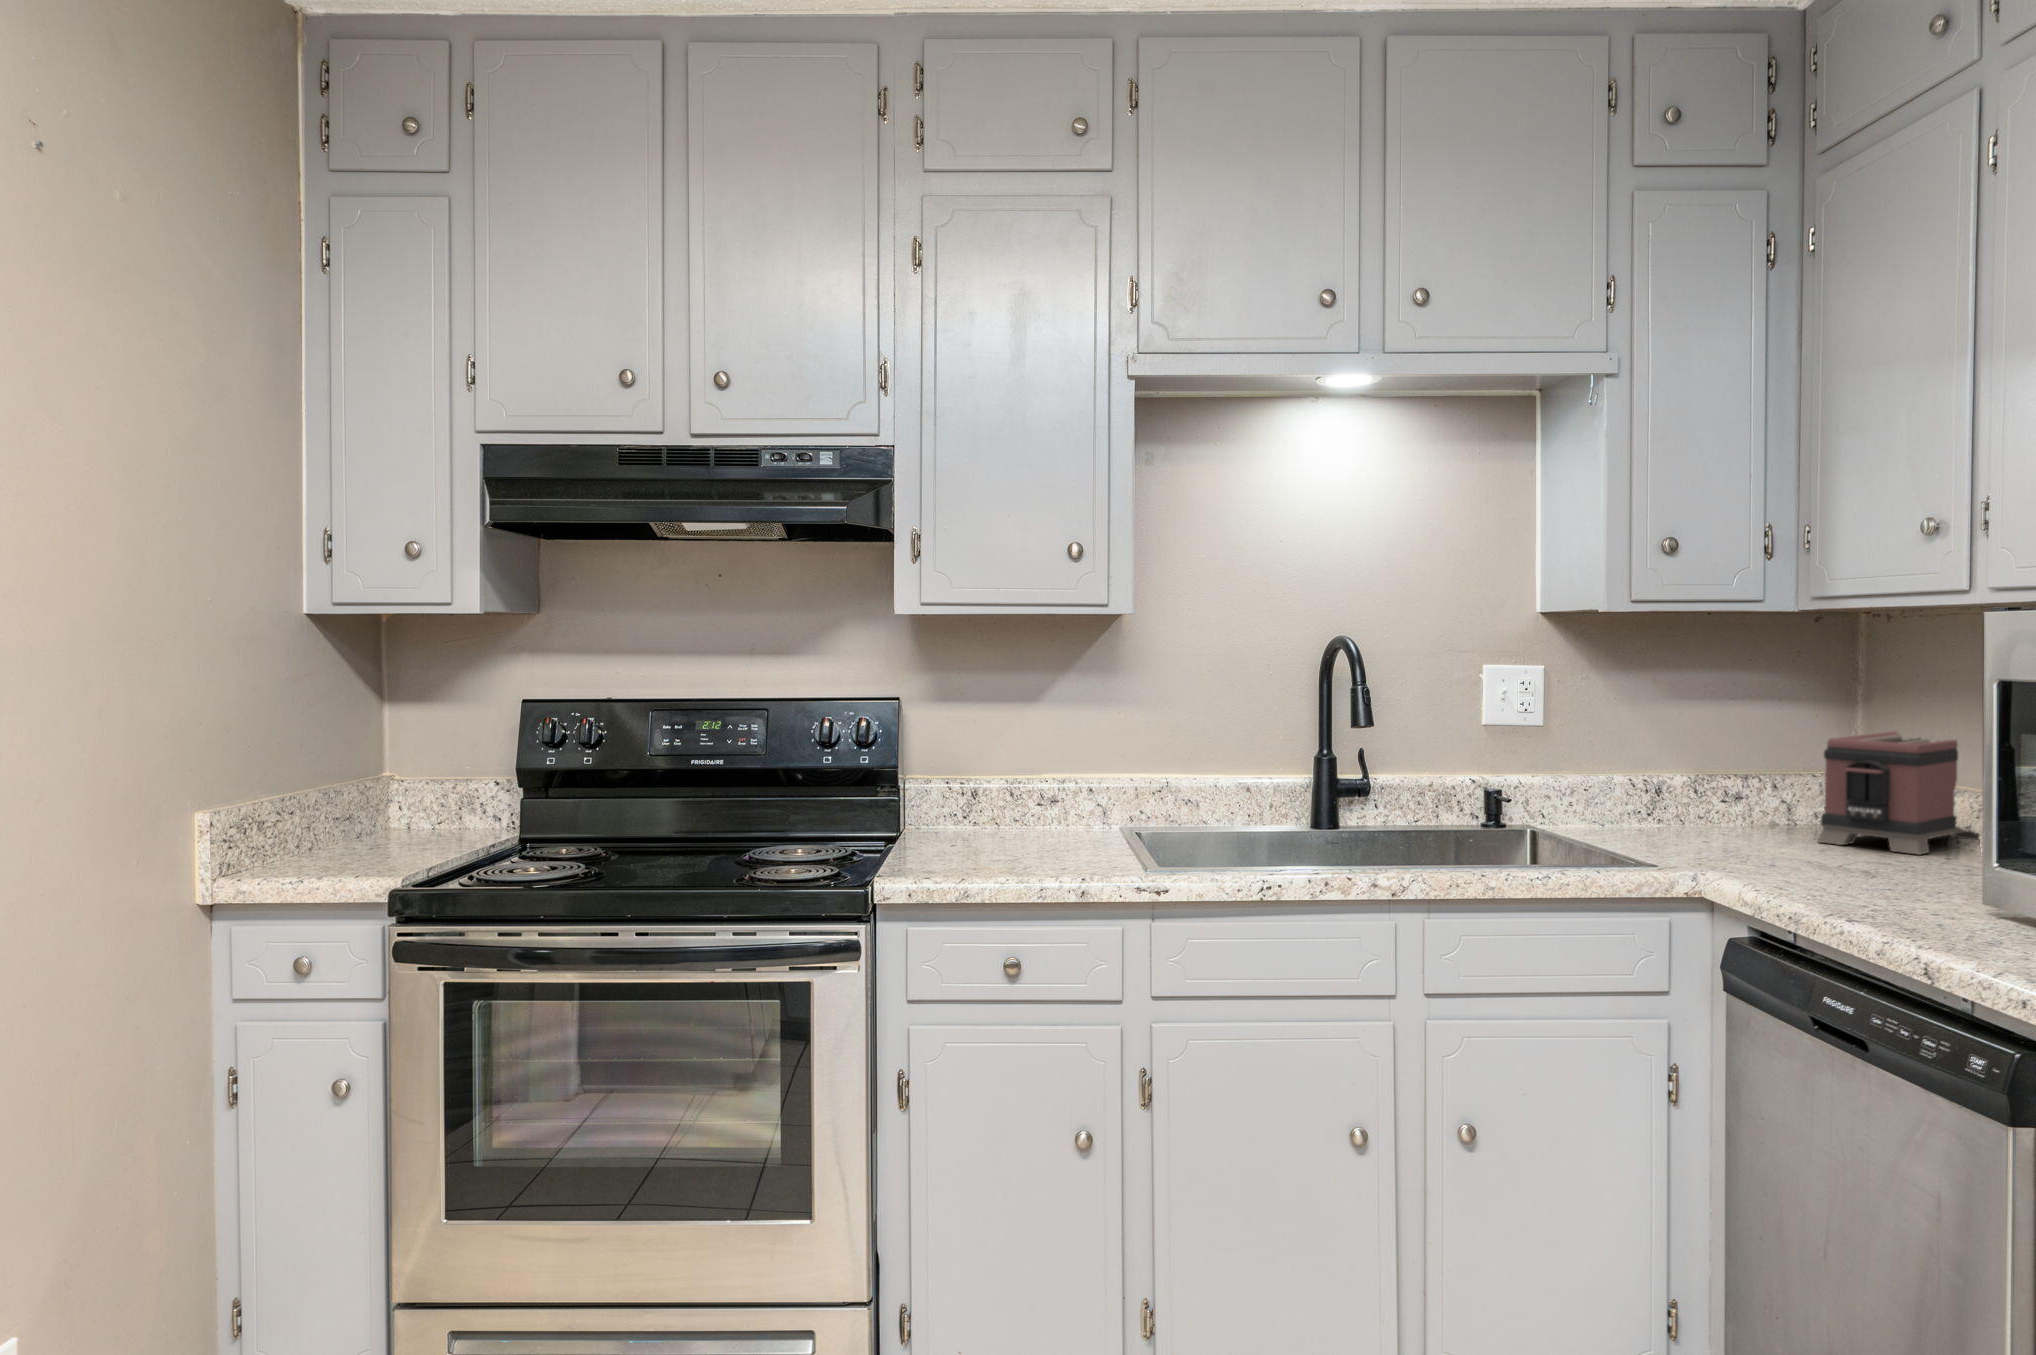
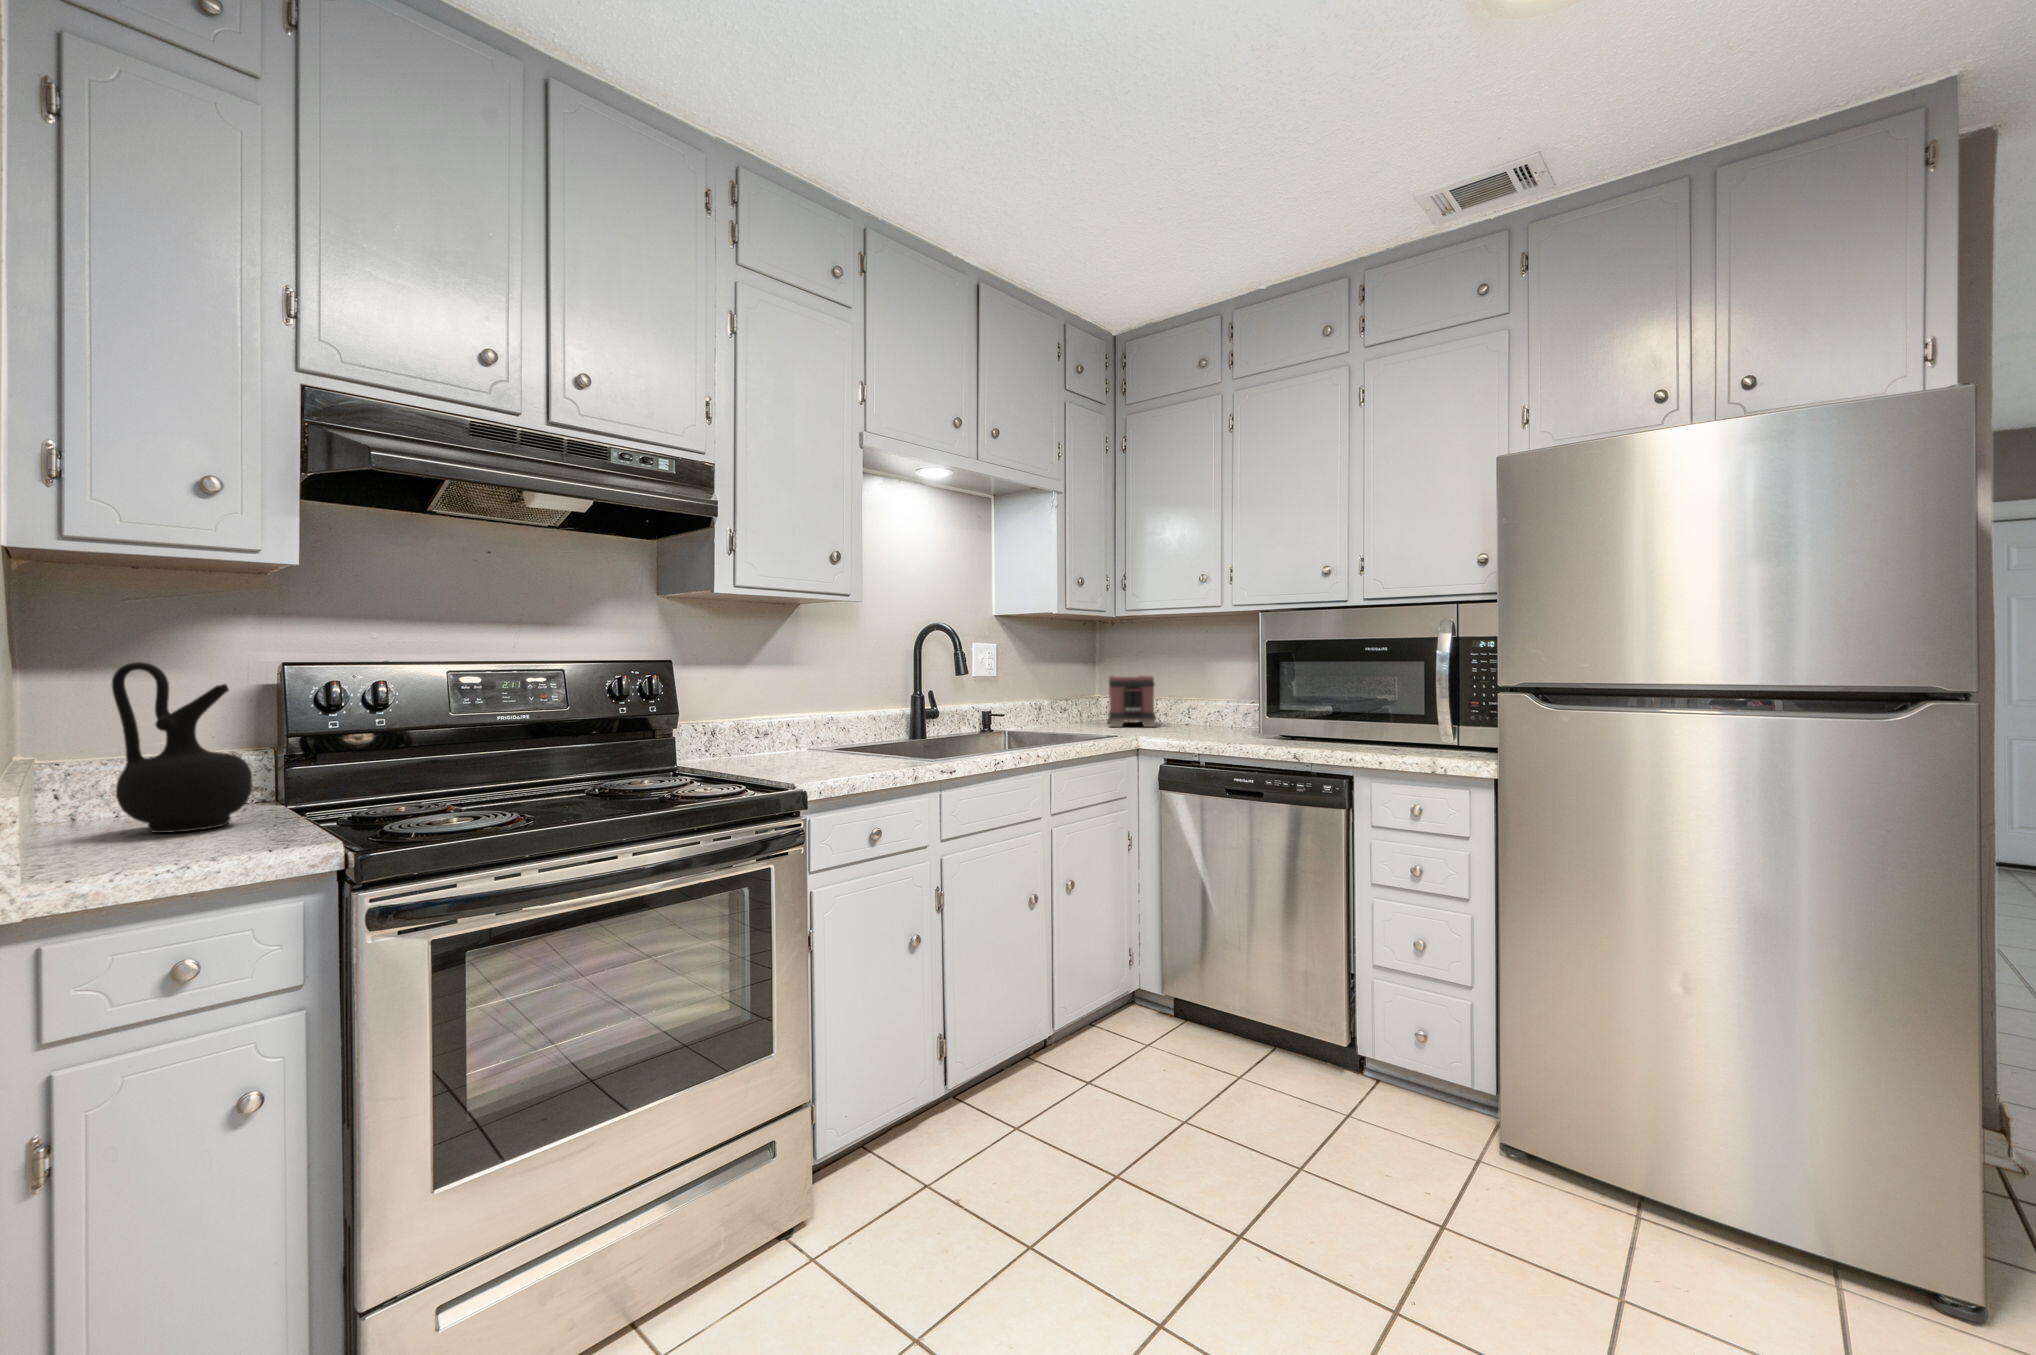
ceramic jug: none [377,706,466,849] -> present [112,662,253,833]

